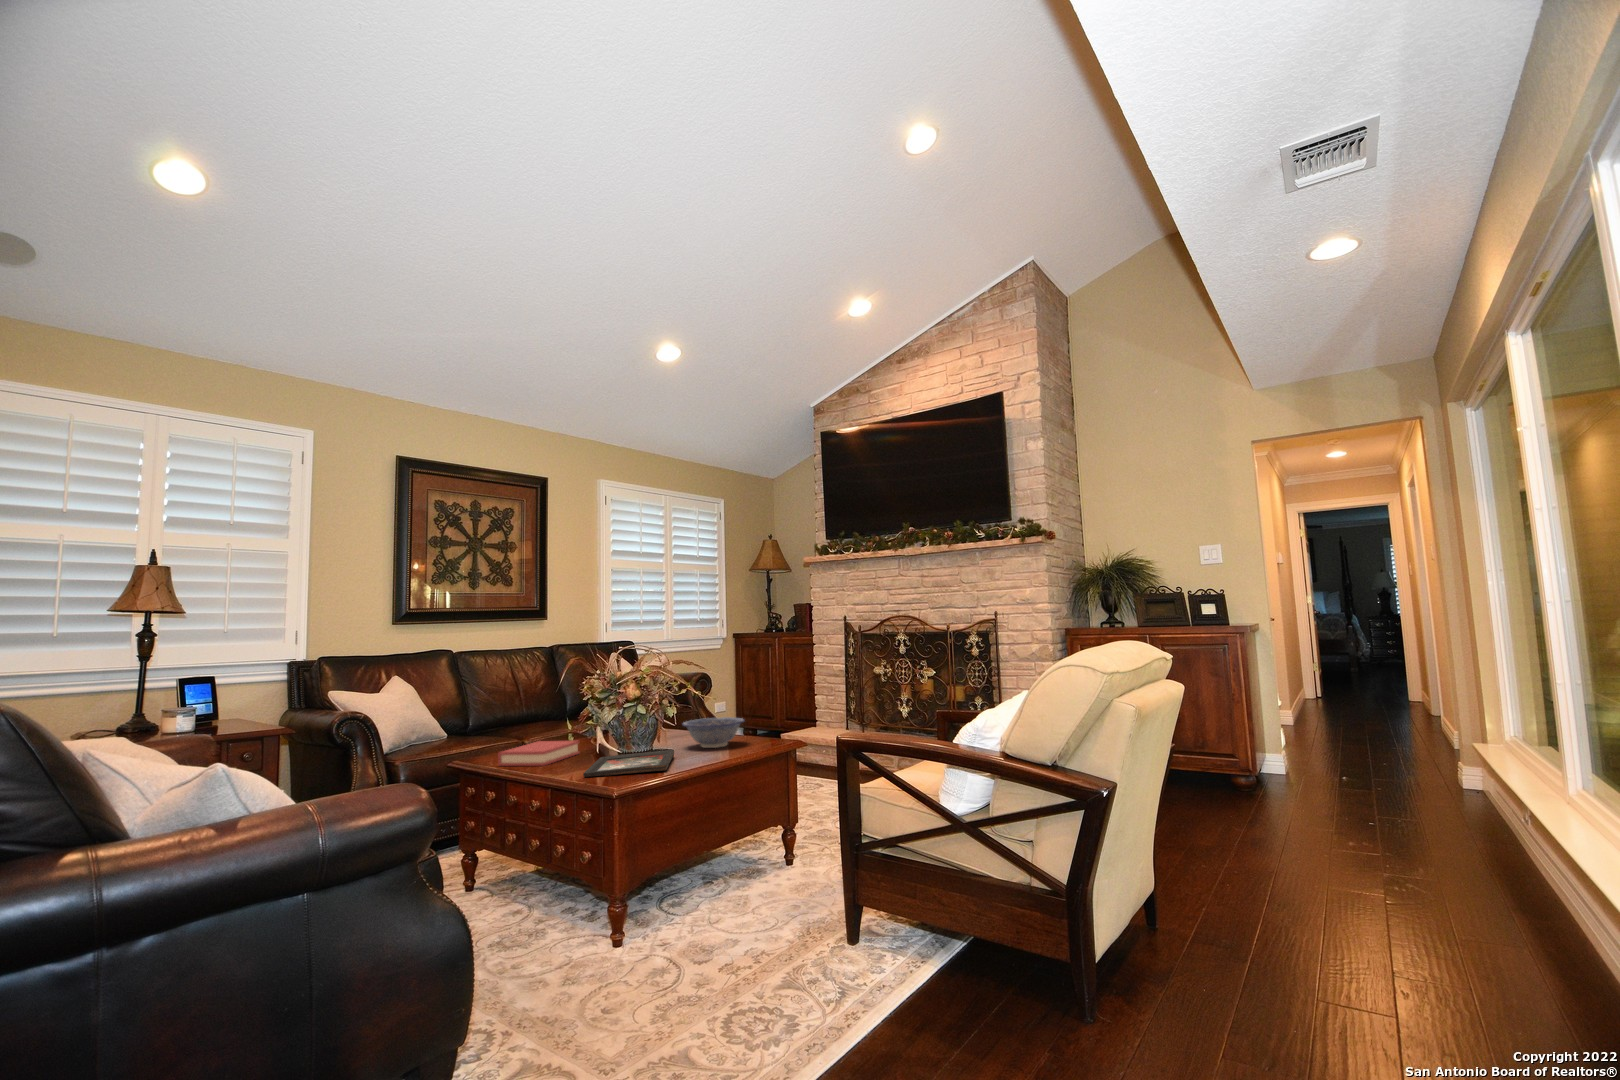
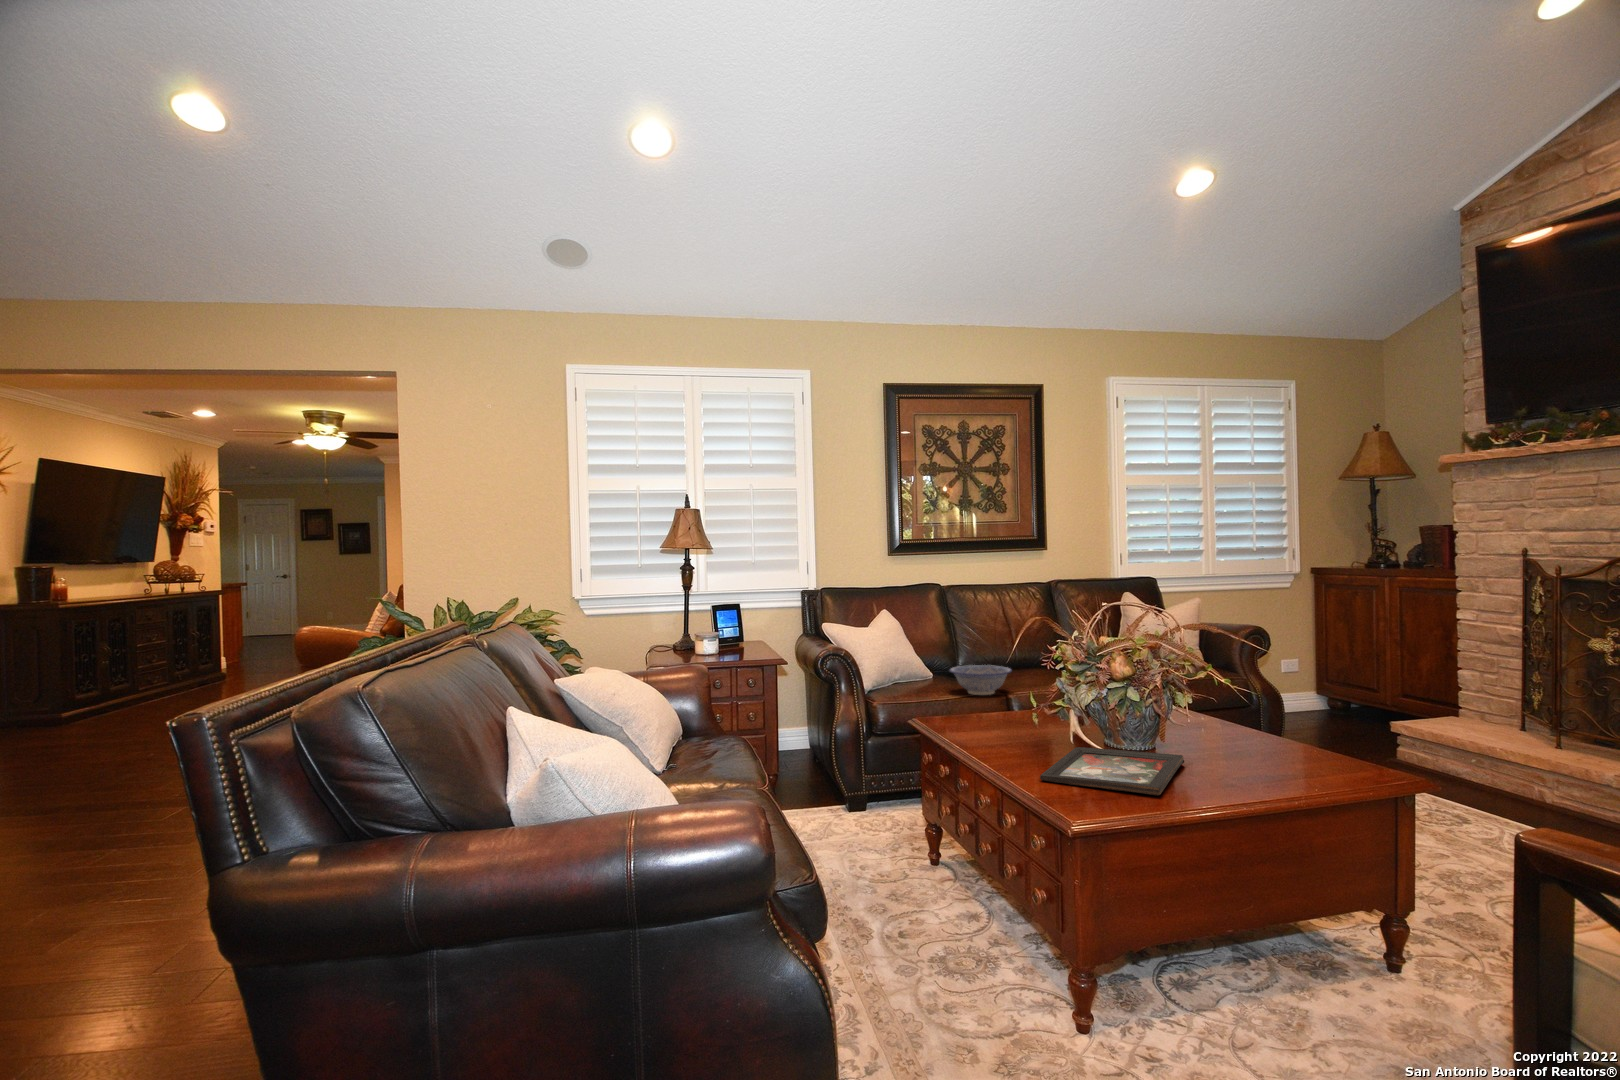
decorative bowl: present [682,717,744,748] -> present [950,665,1012,695]
hardback book: present [498,741,579,766] -> none [957,707,1057,745]

